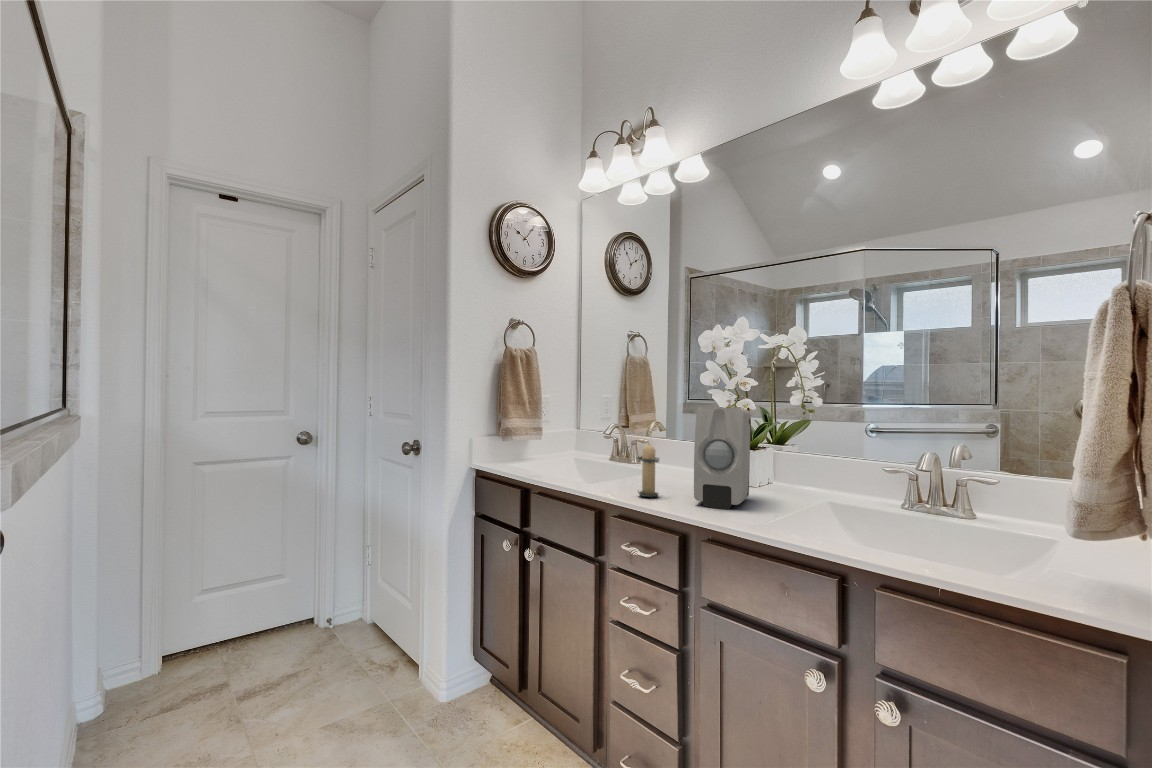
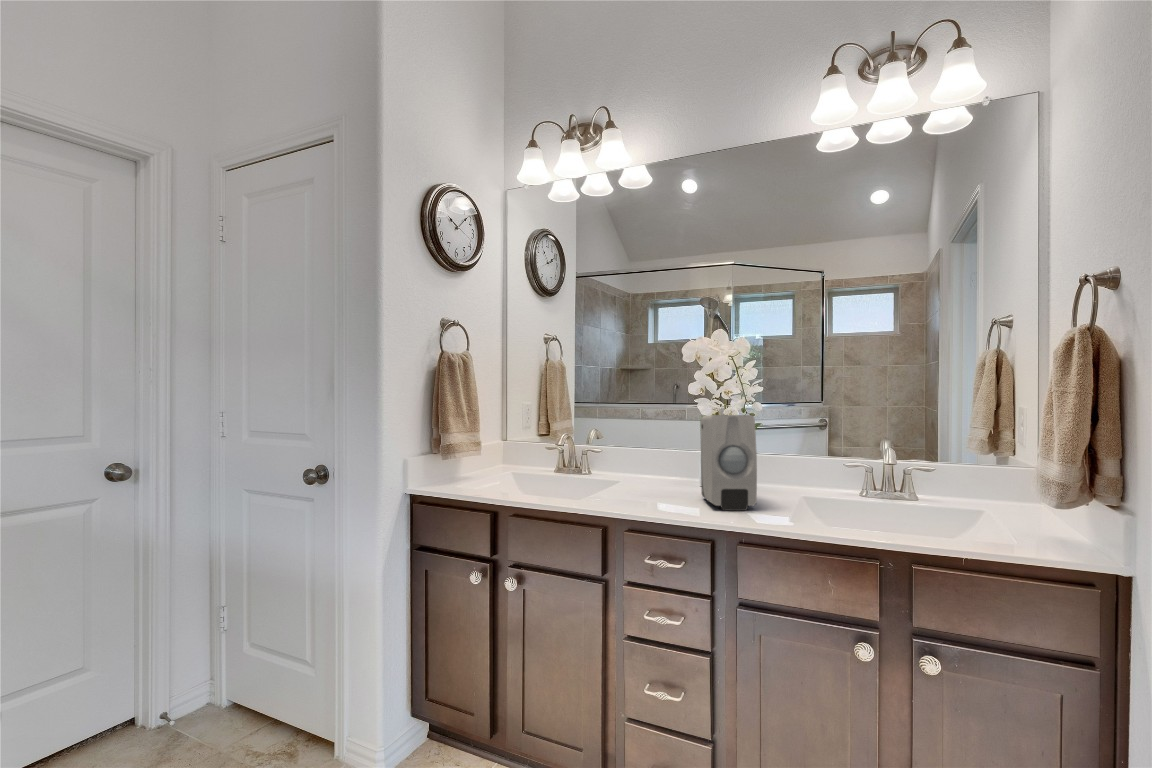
candle: present [638,445,659,497] -> none [644,451,671,508]

